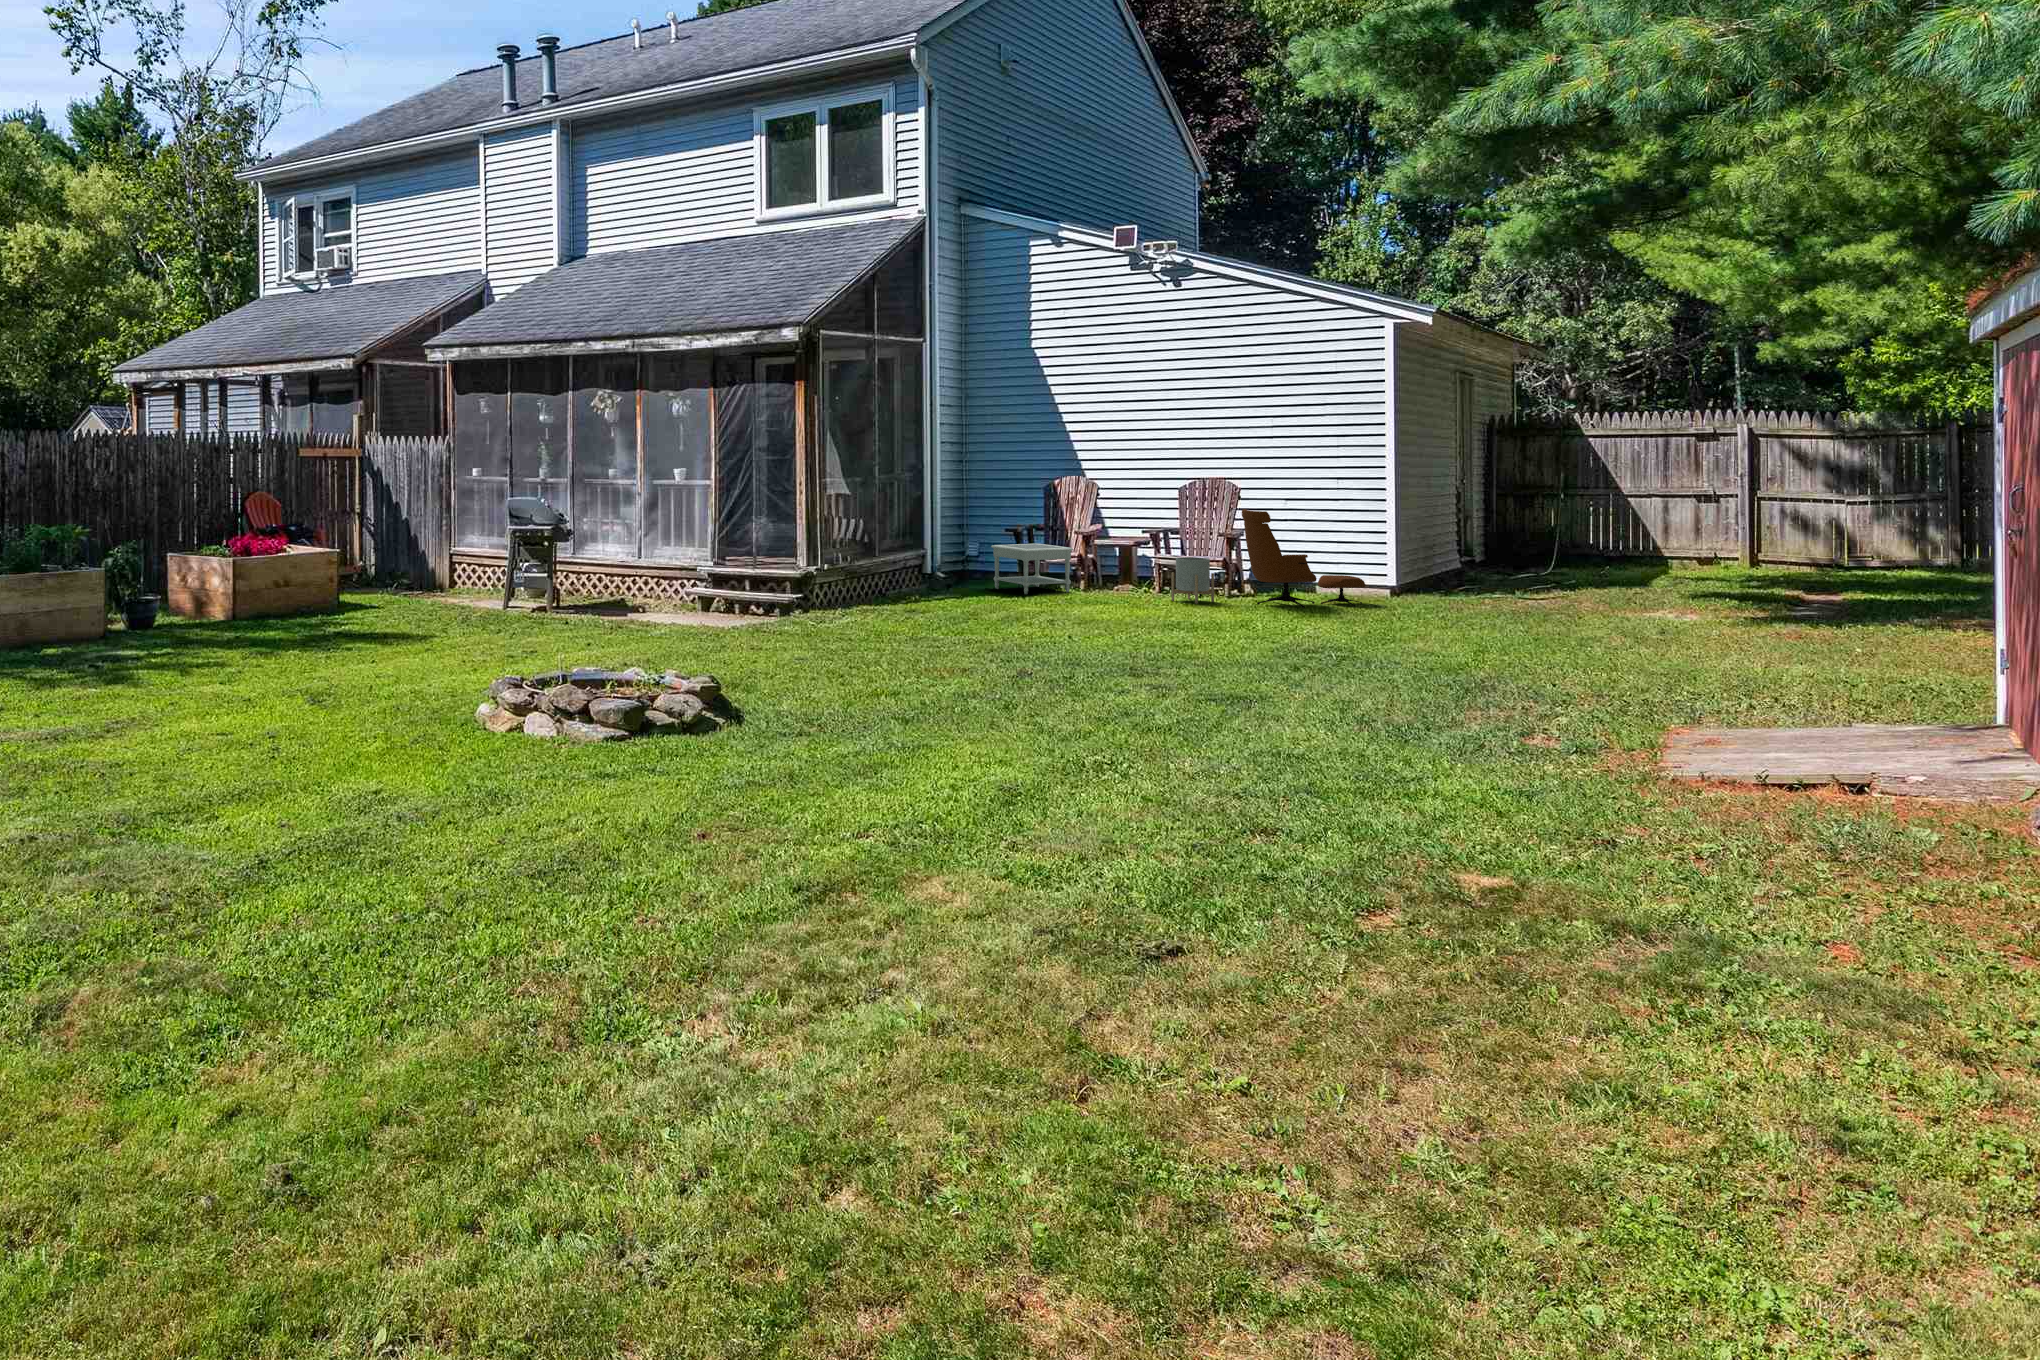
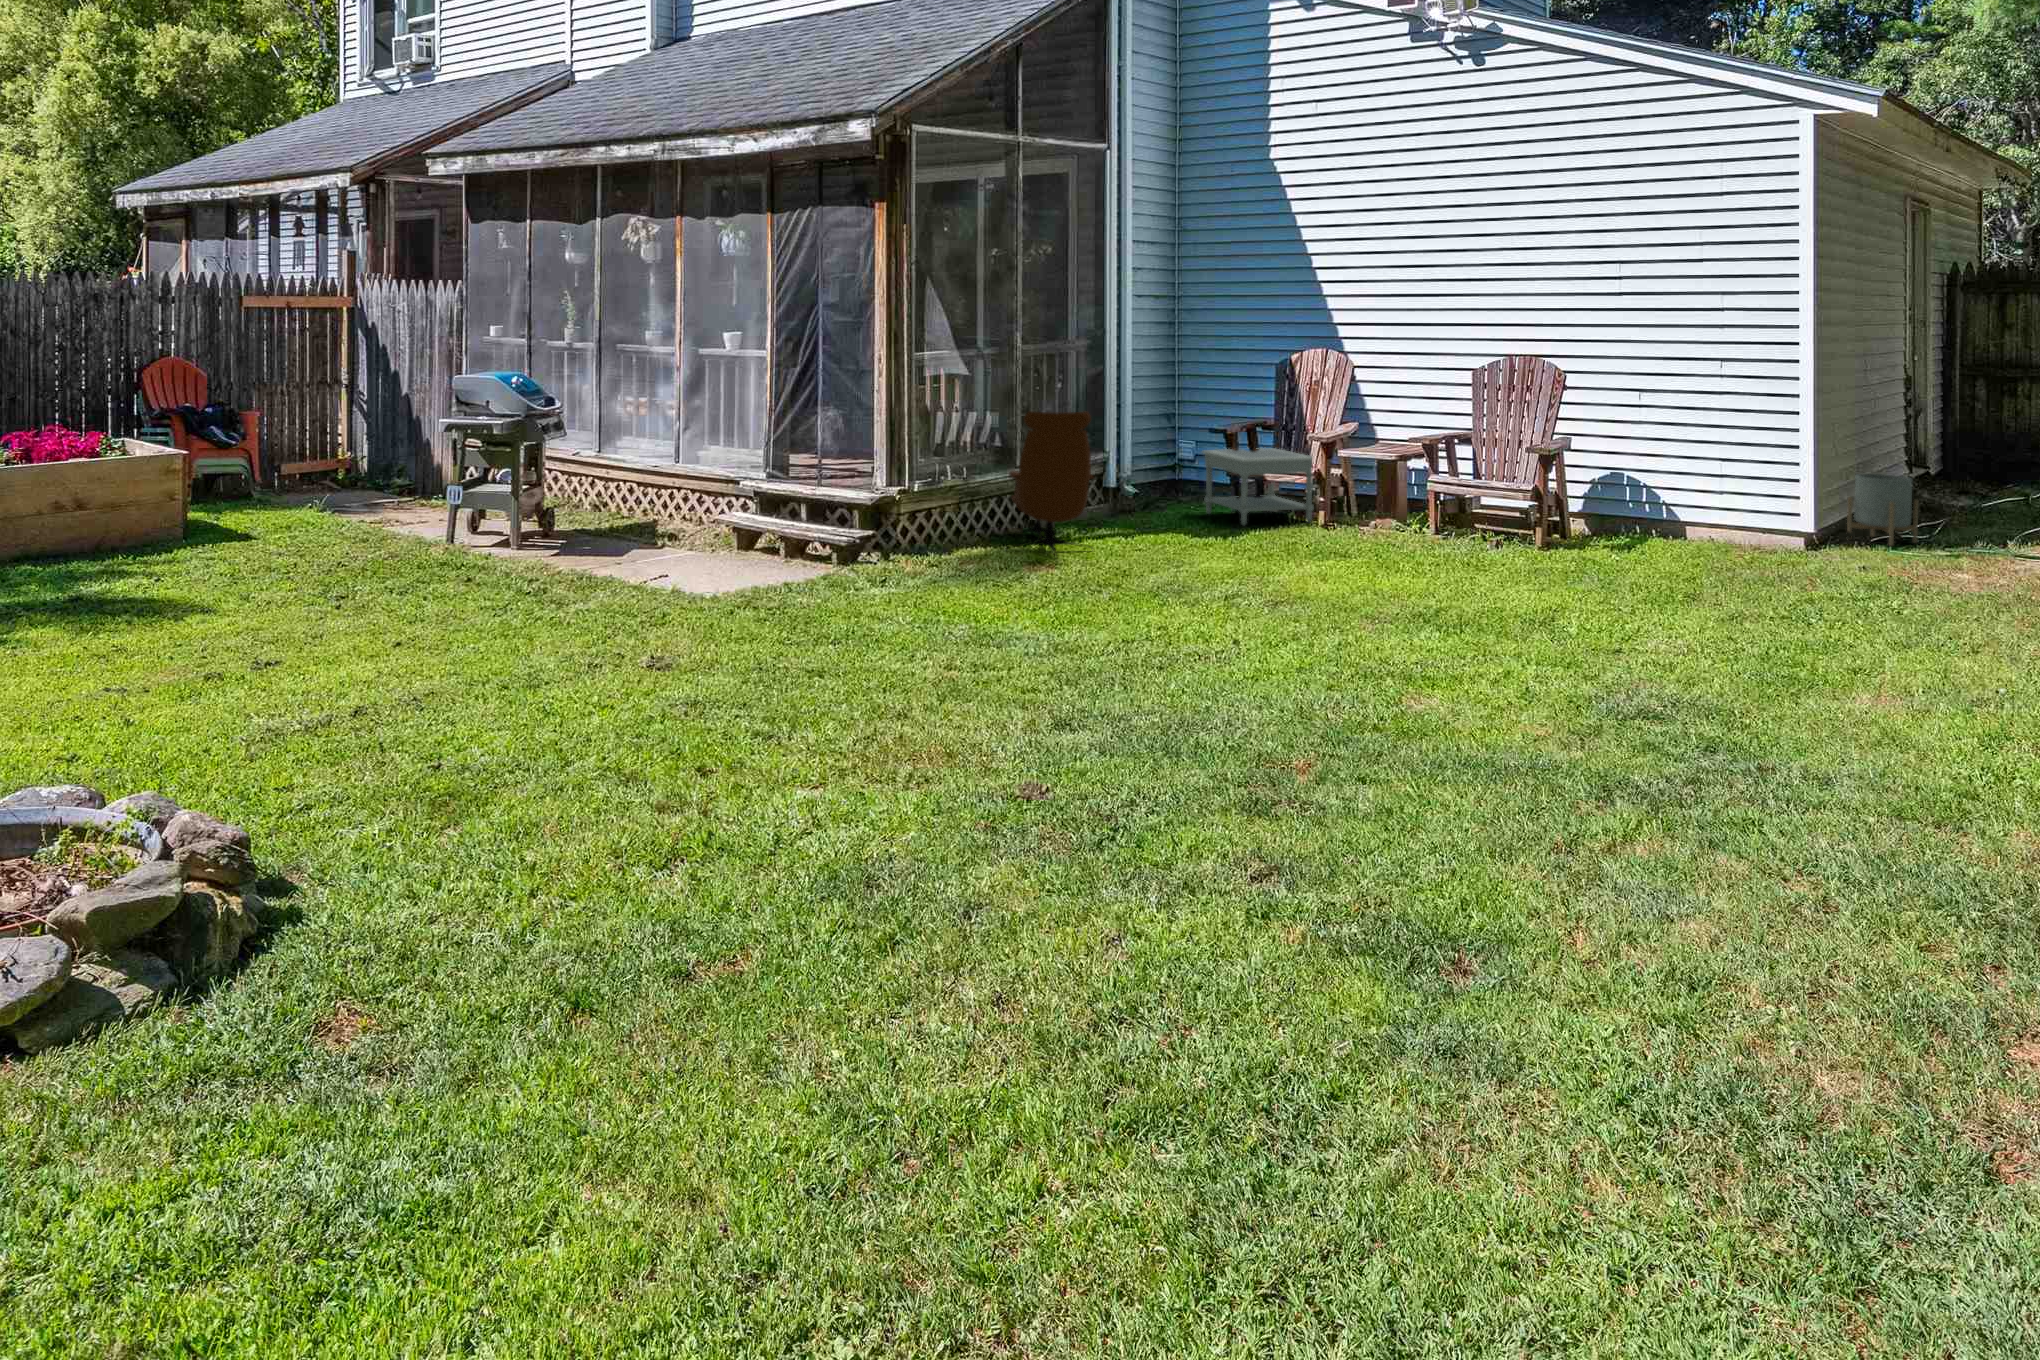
lounge chair: present [1242,509,1365,608] -> present [1005,411,1094,558]
planter: present [1171,557,1214,604] -> present [1847,474,1918,546]

